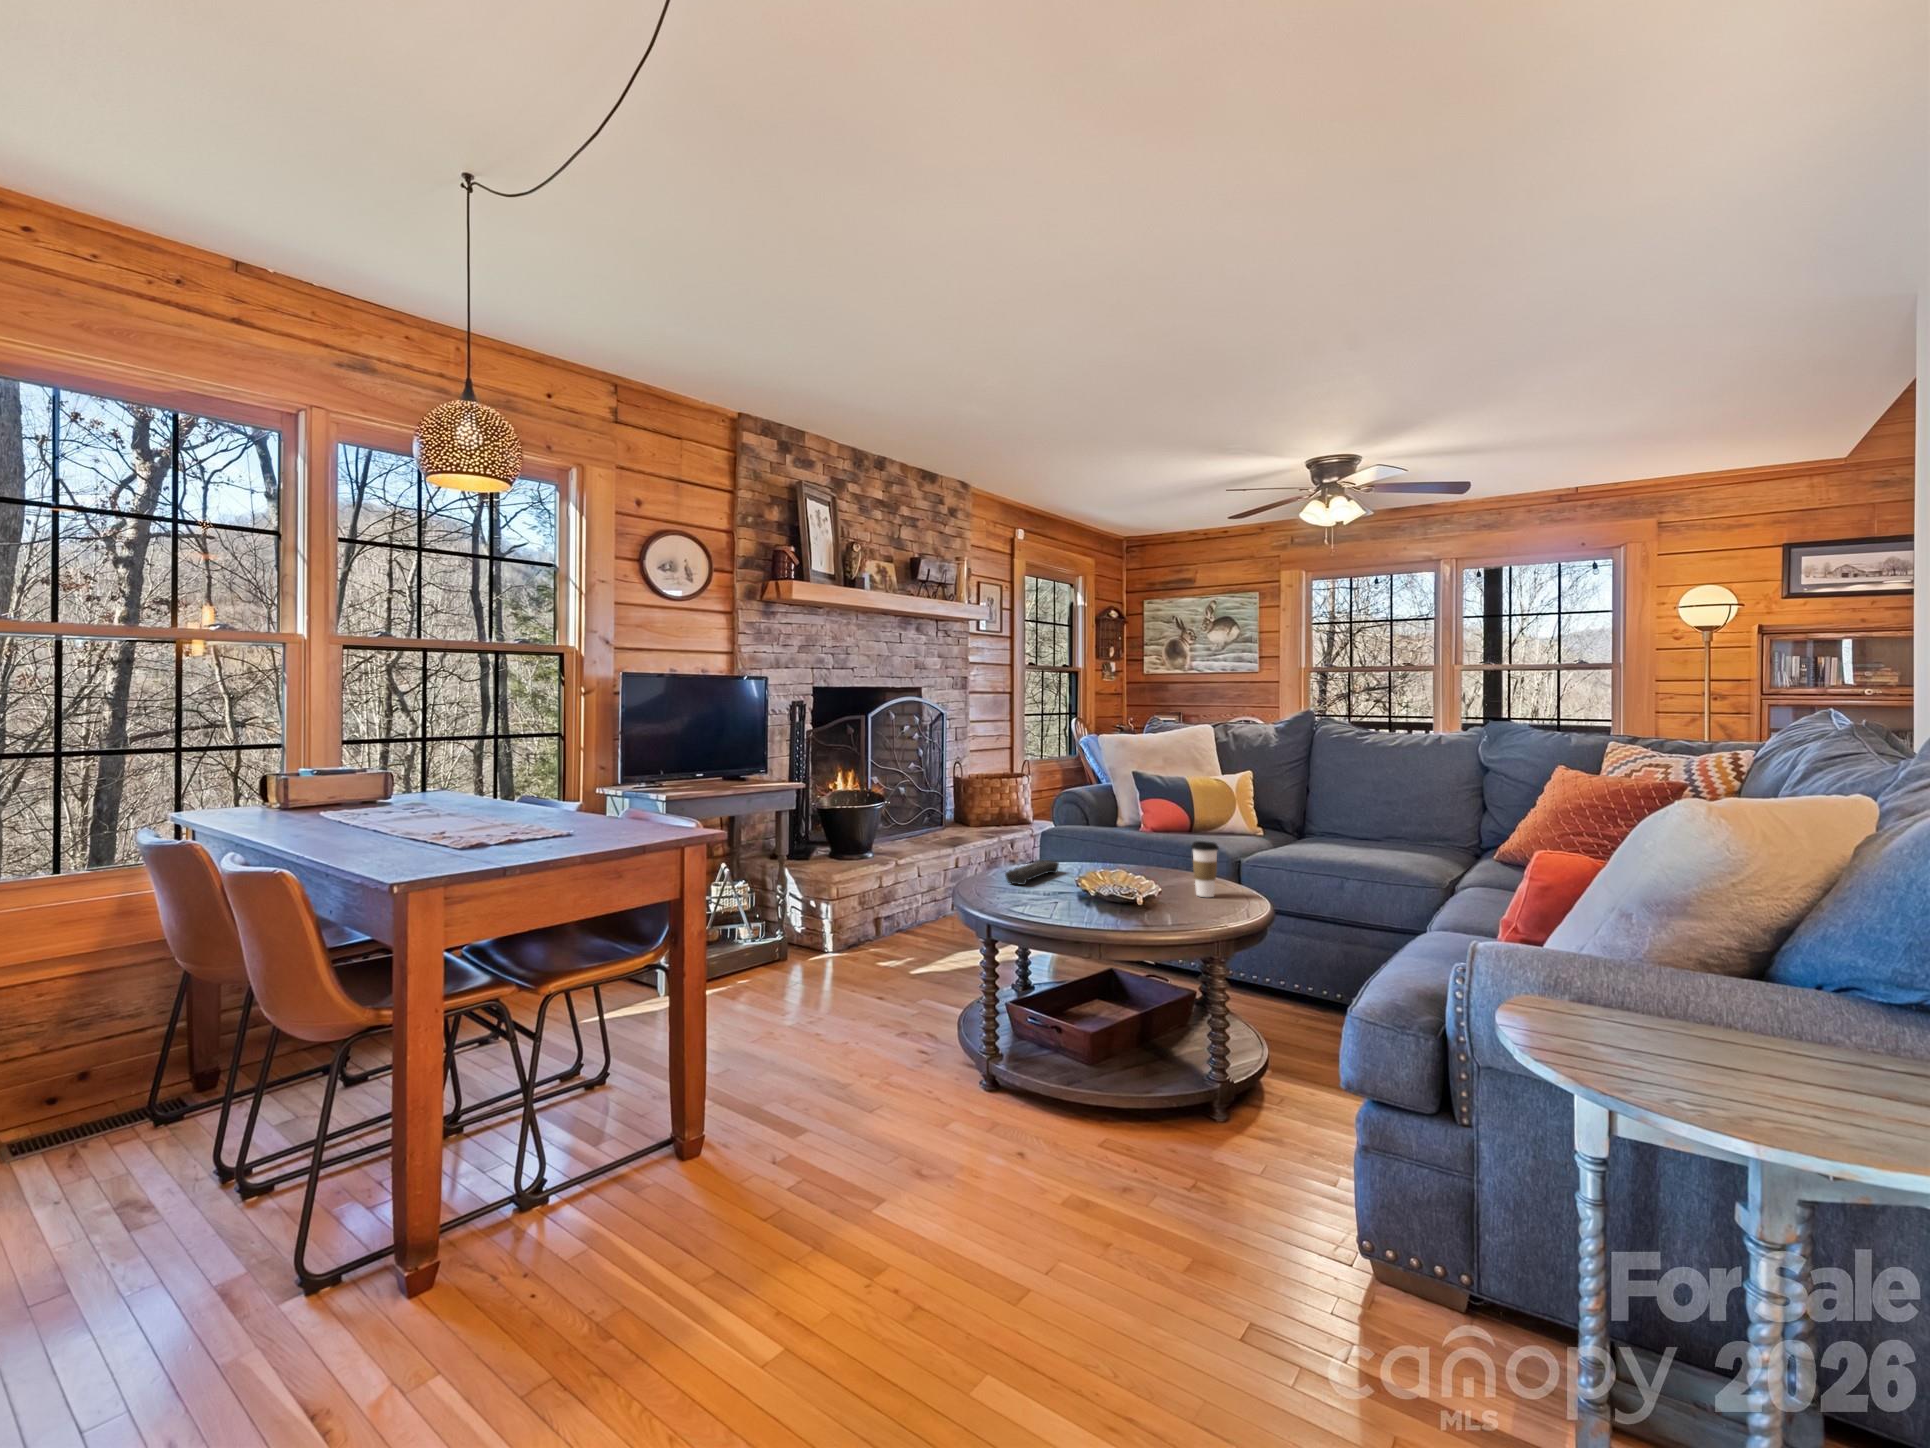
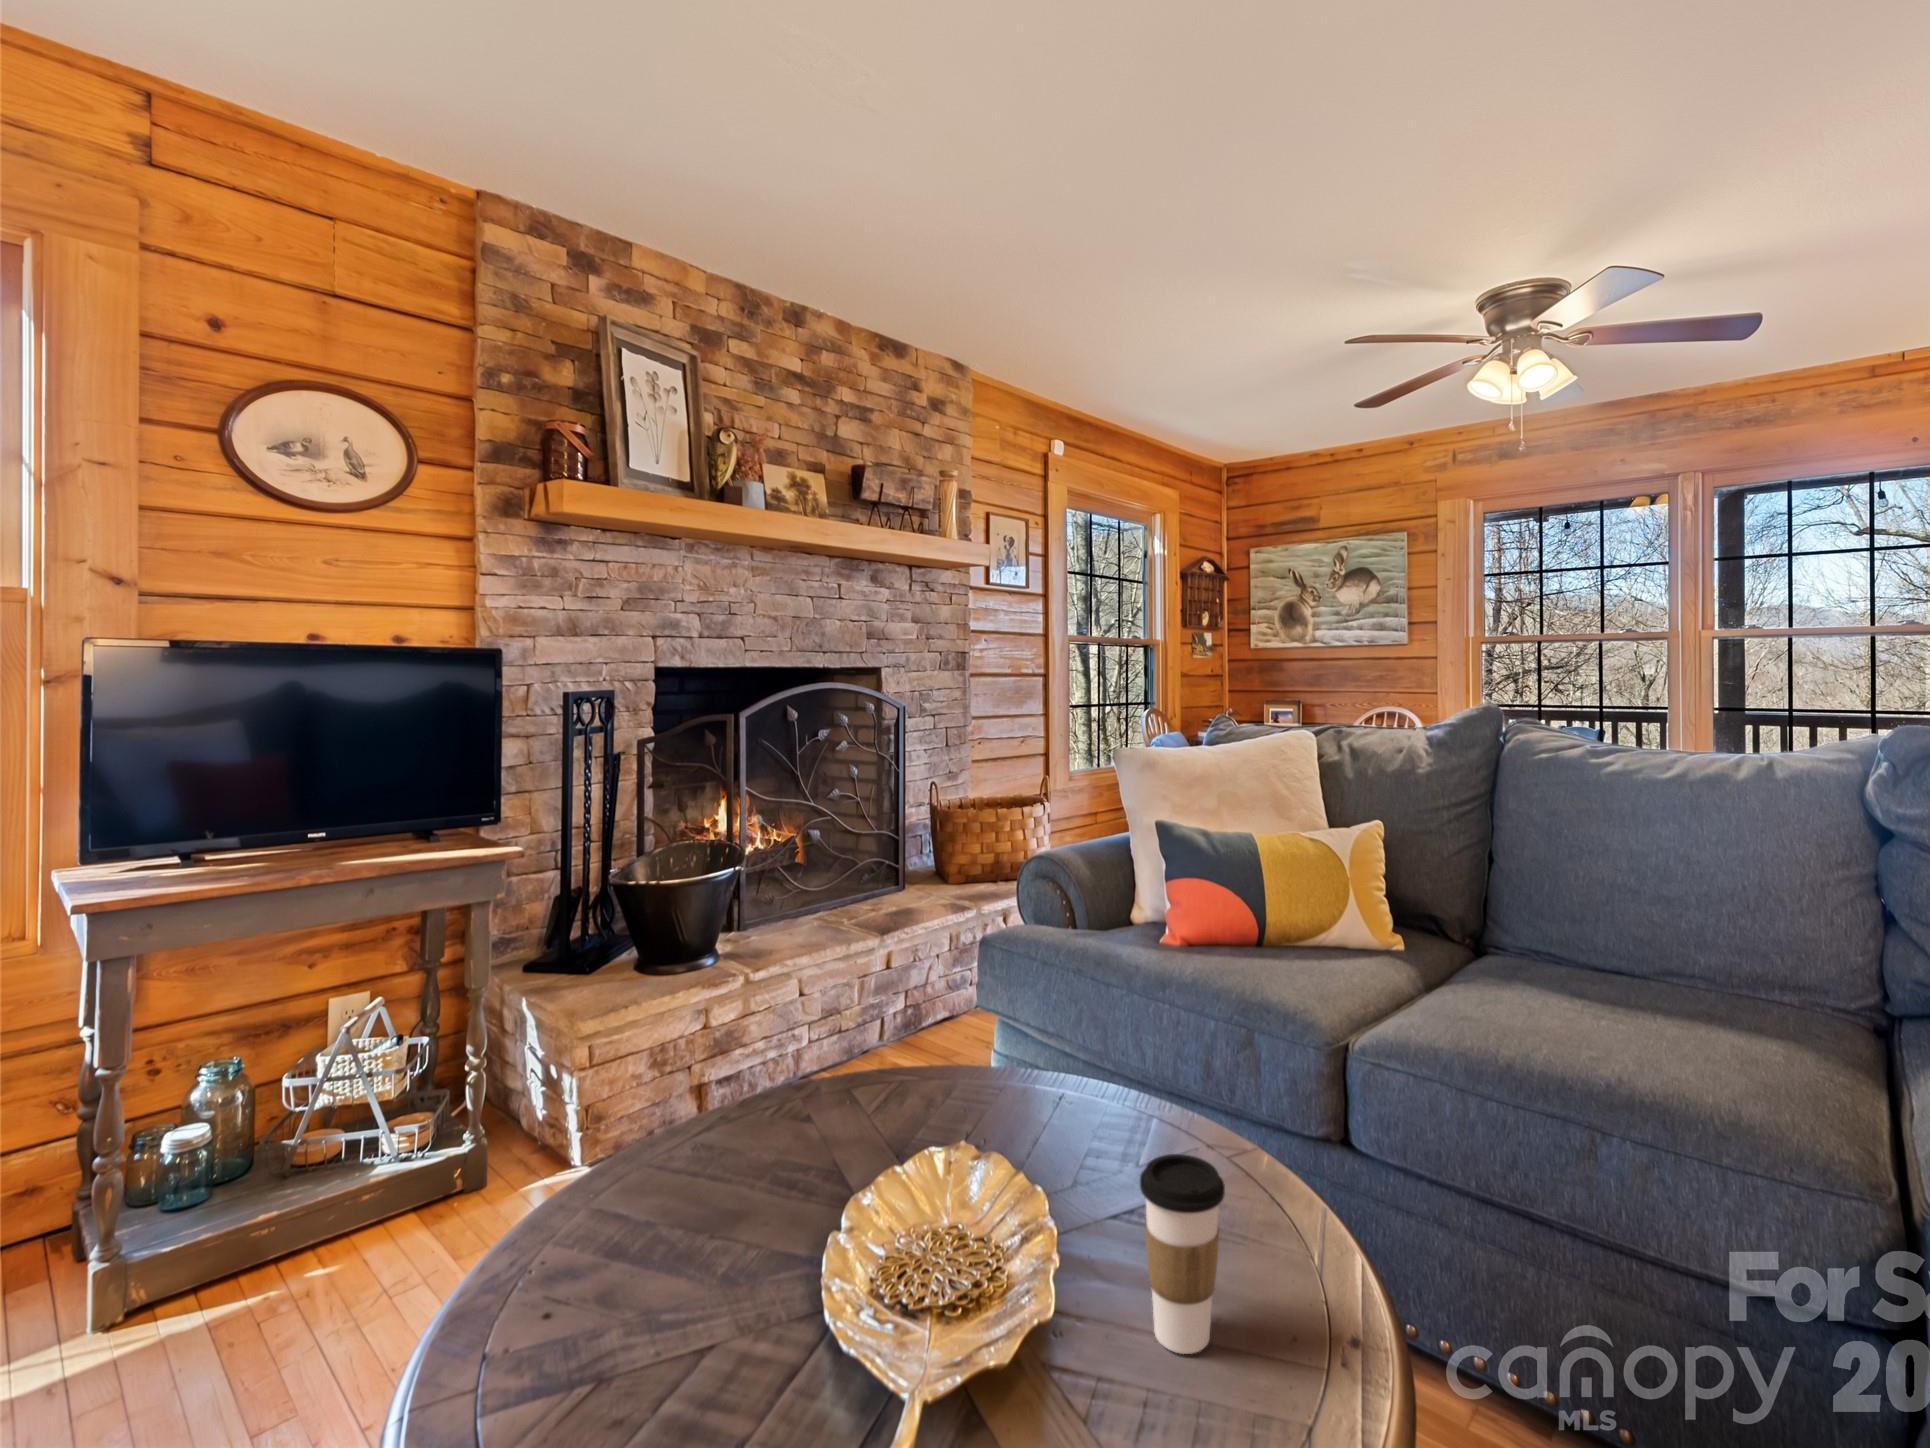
remote control: present [1005,860,1059,885] -> none [658,1105,860,1233]

